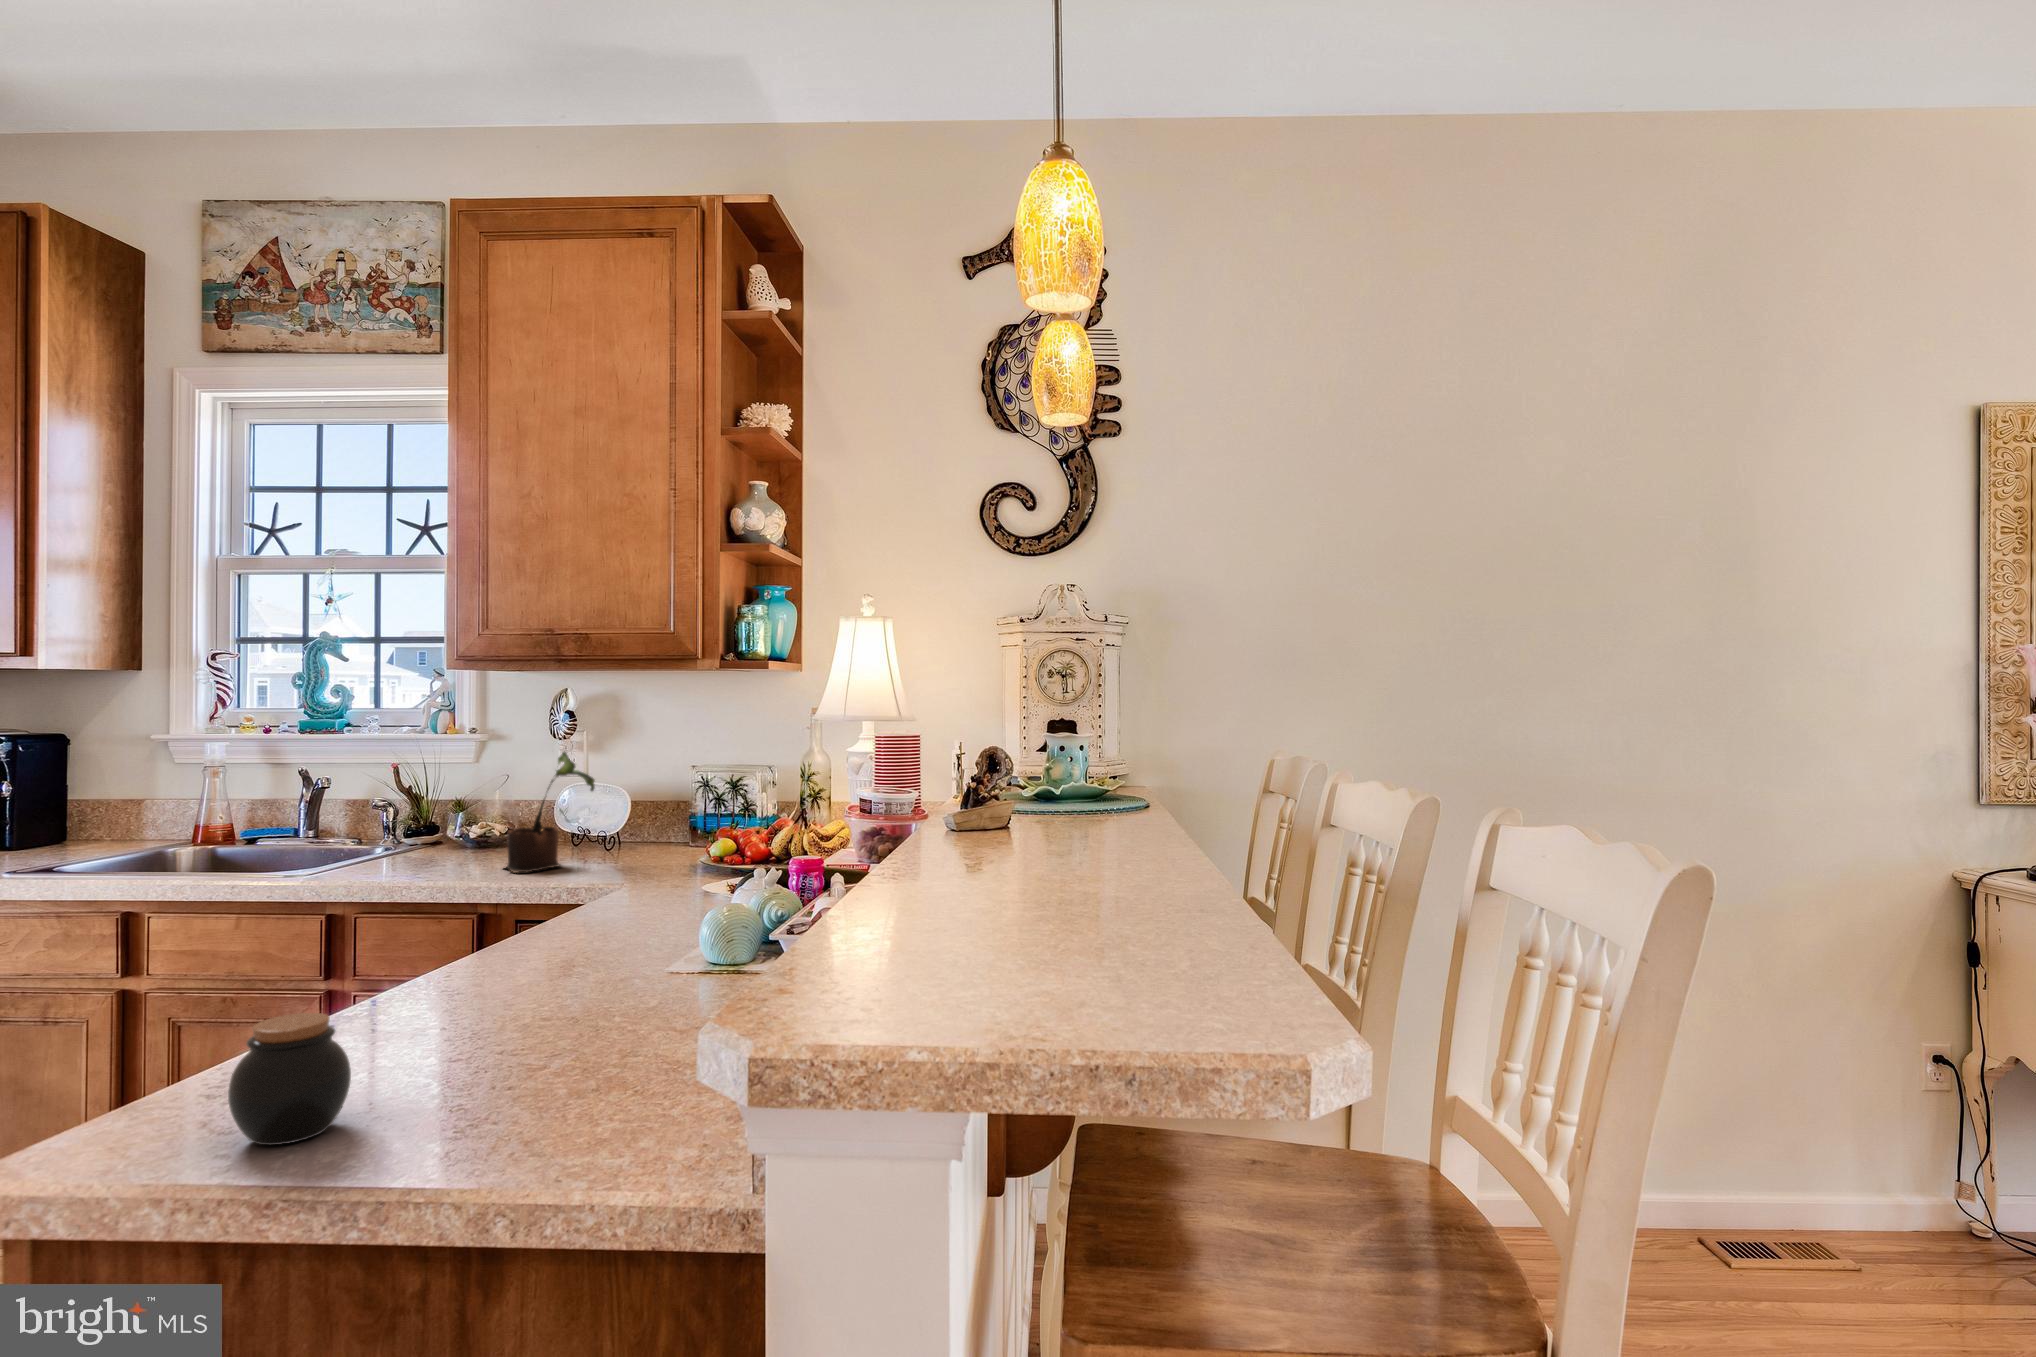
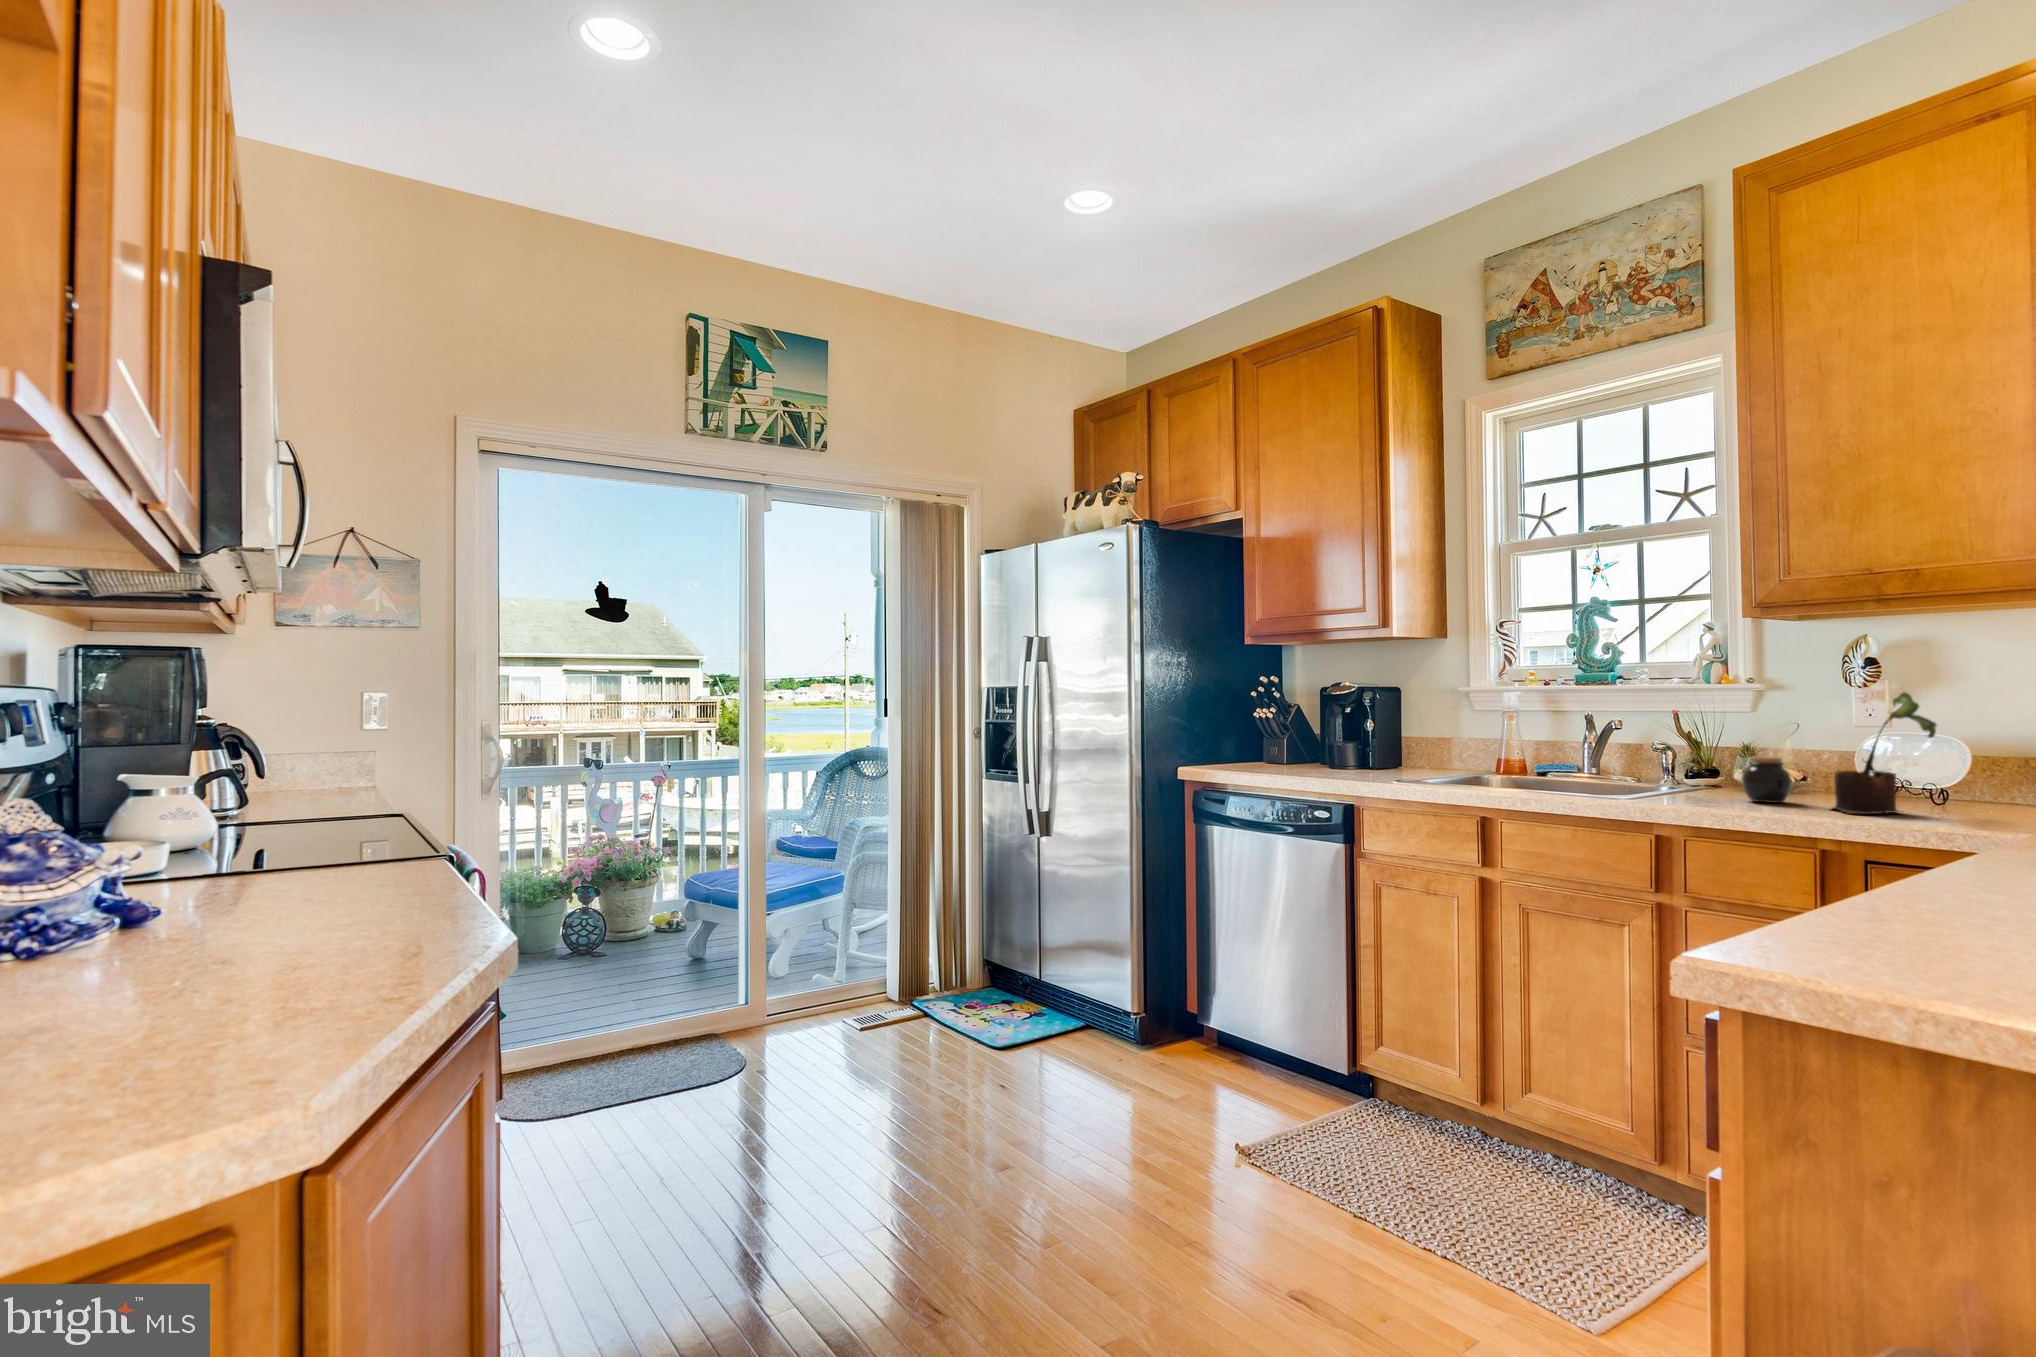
jar: present [228,1013,351,1145] -> present [1742,757,1792,803]

